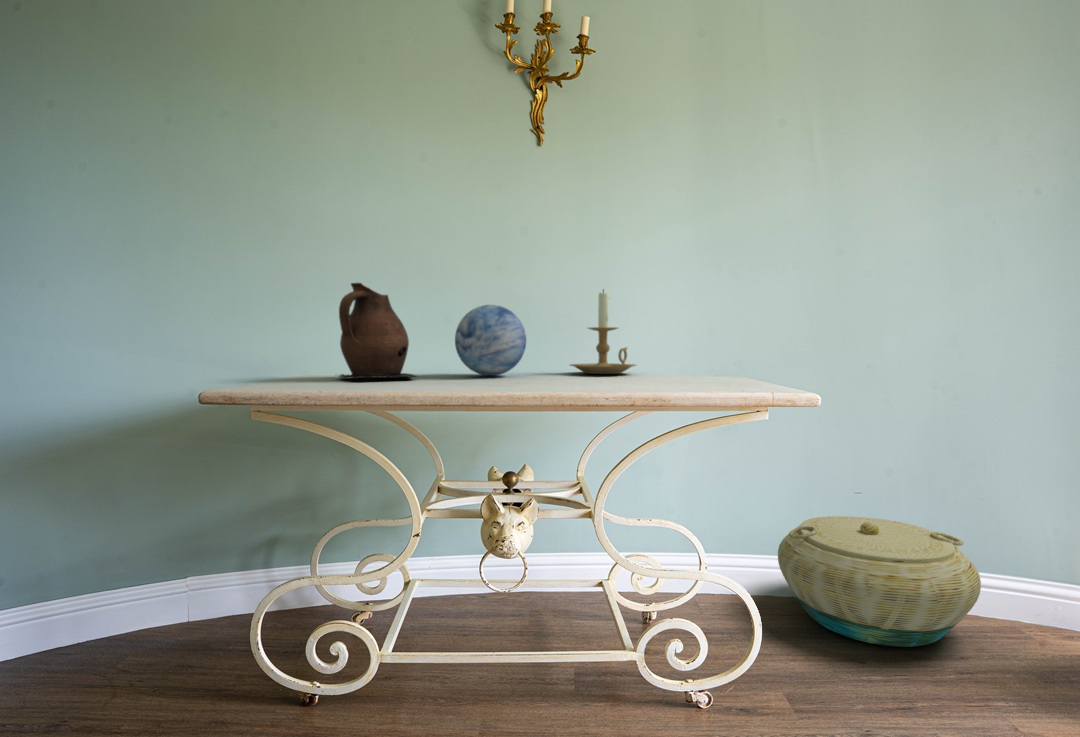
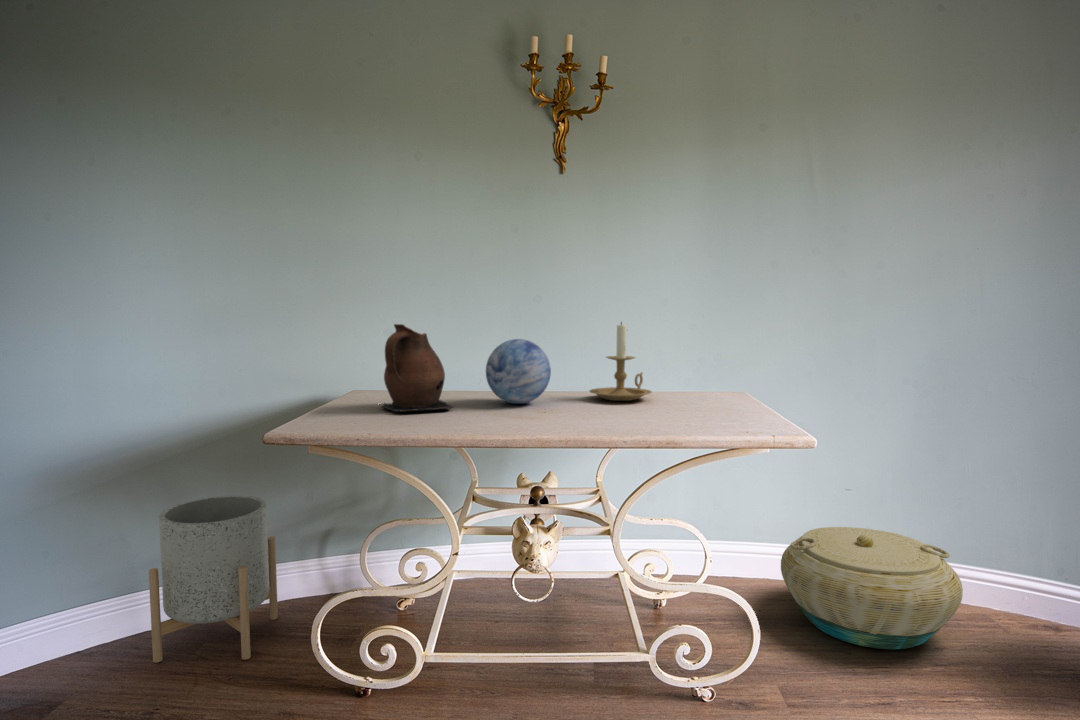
planter: none [73,482,229,666] -> present [149,496,278,663]

